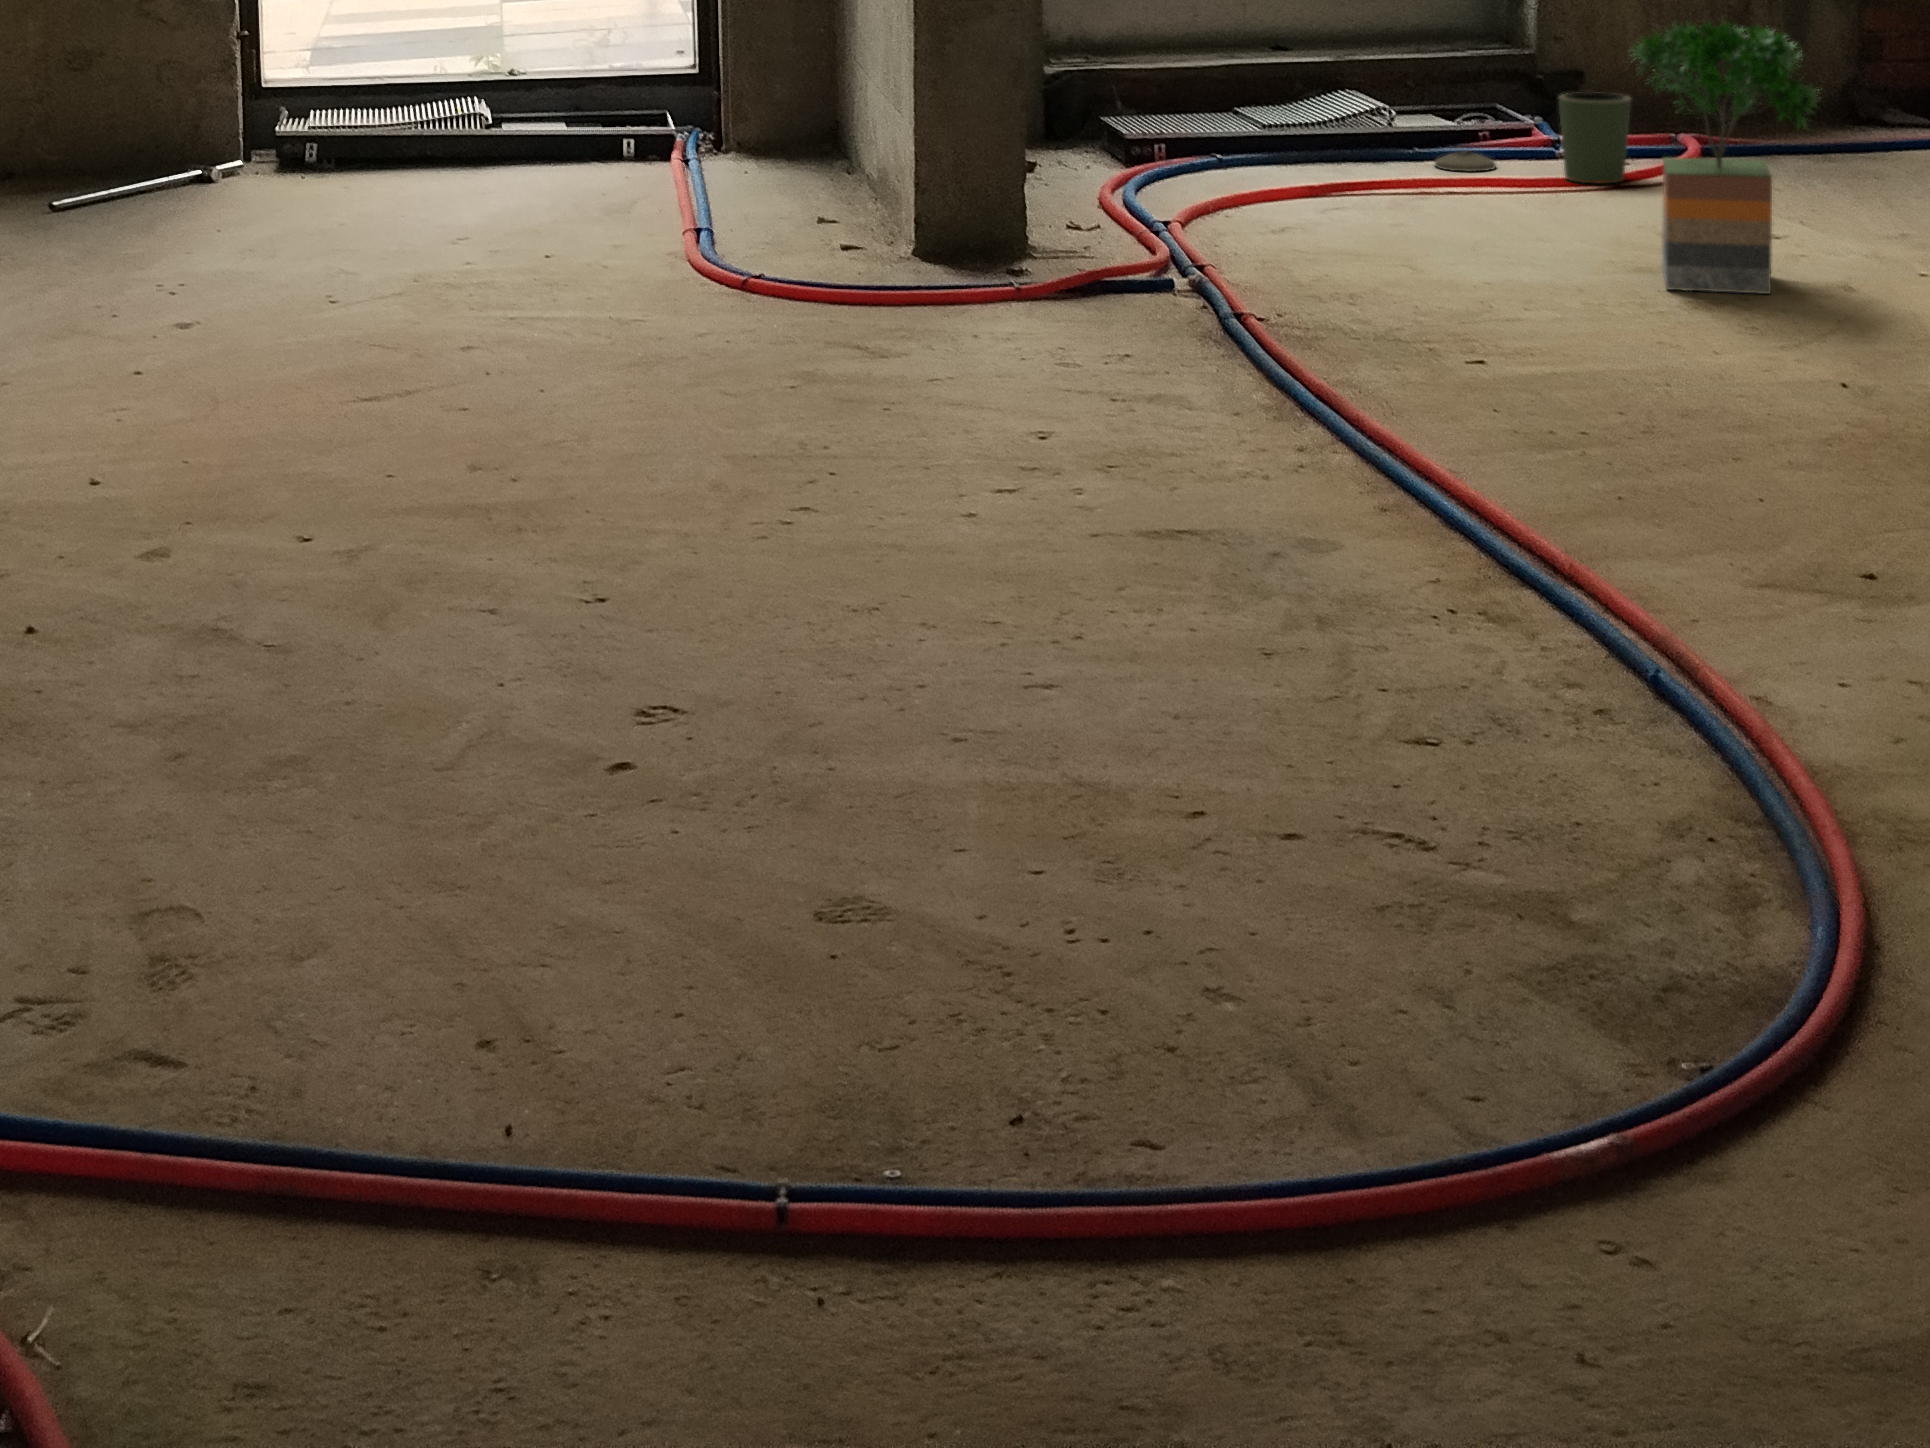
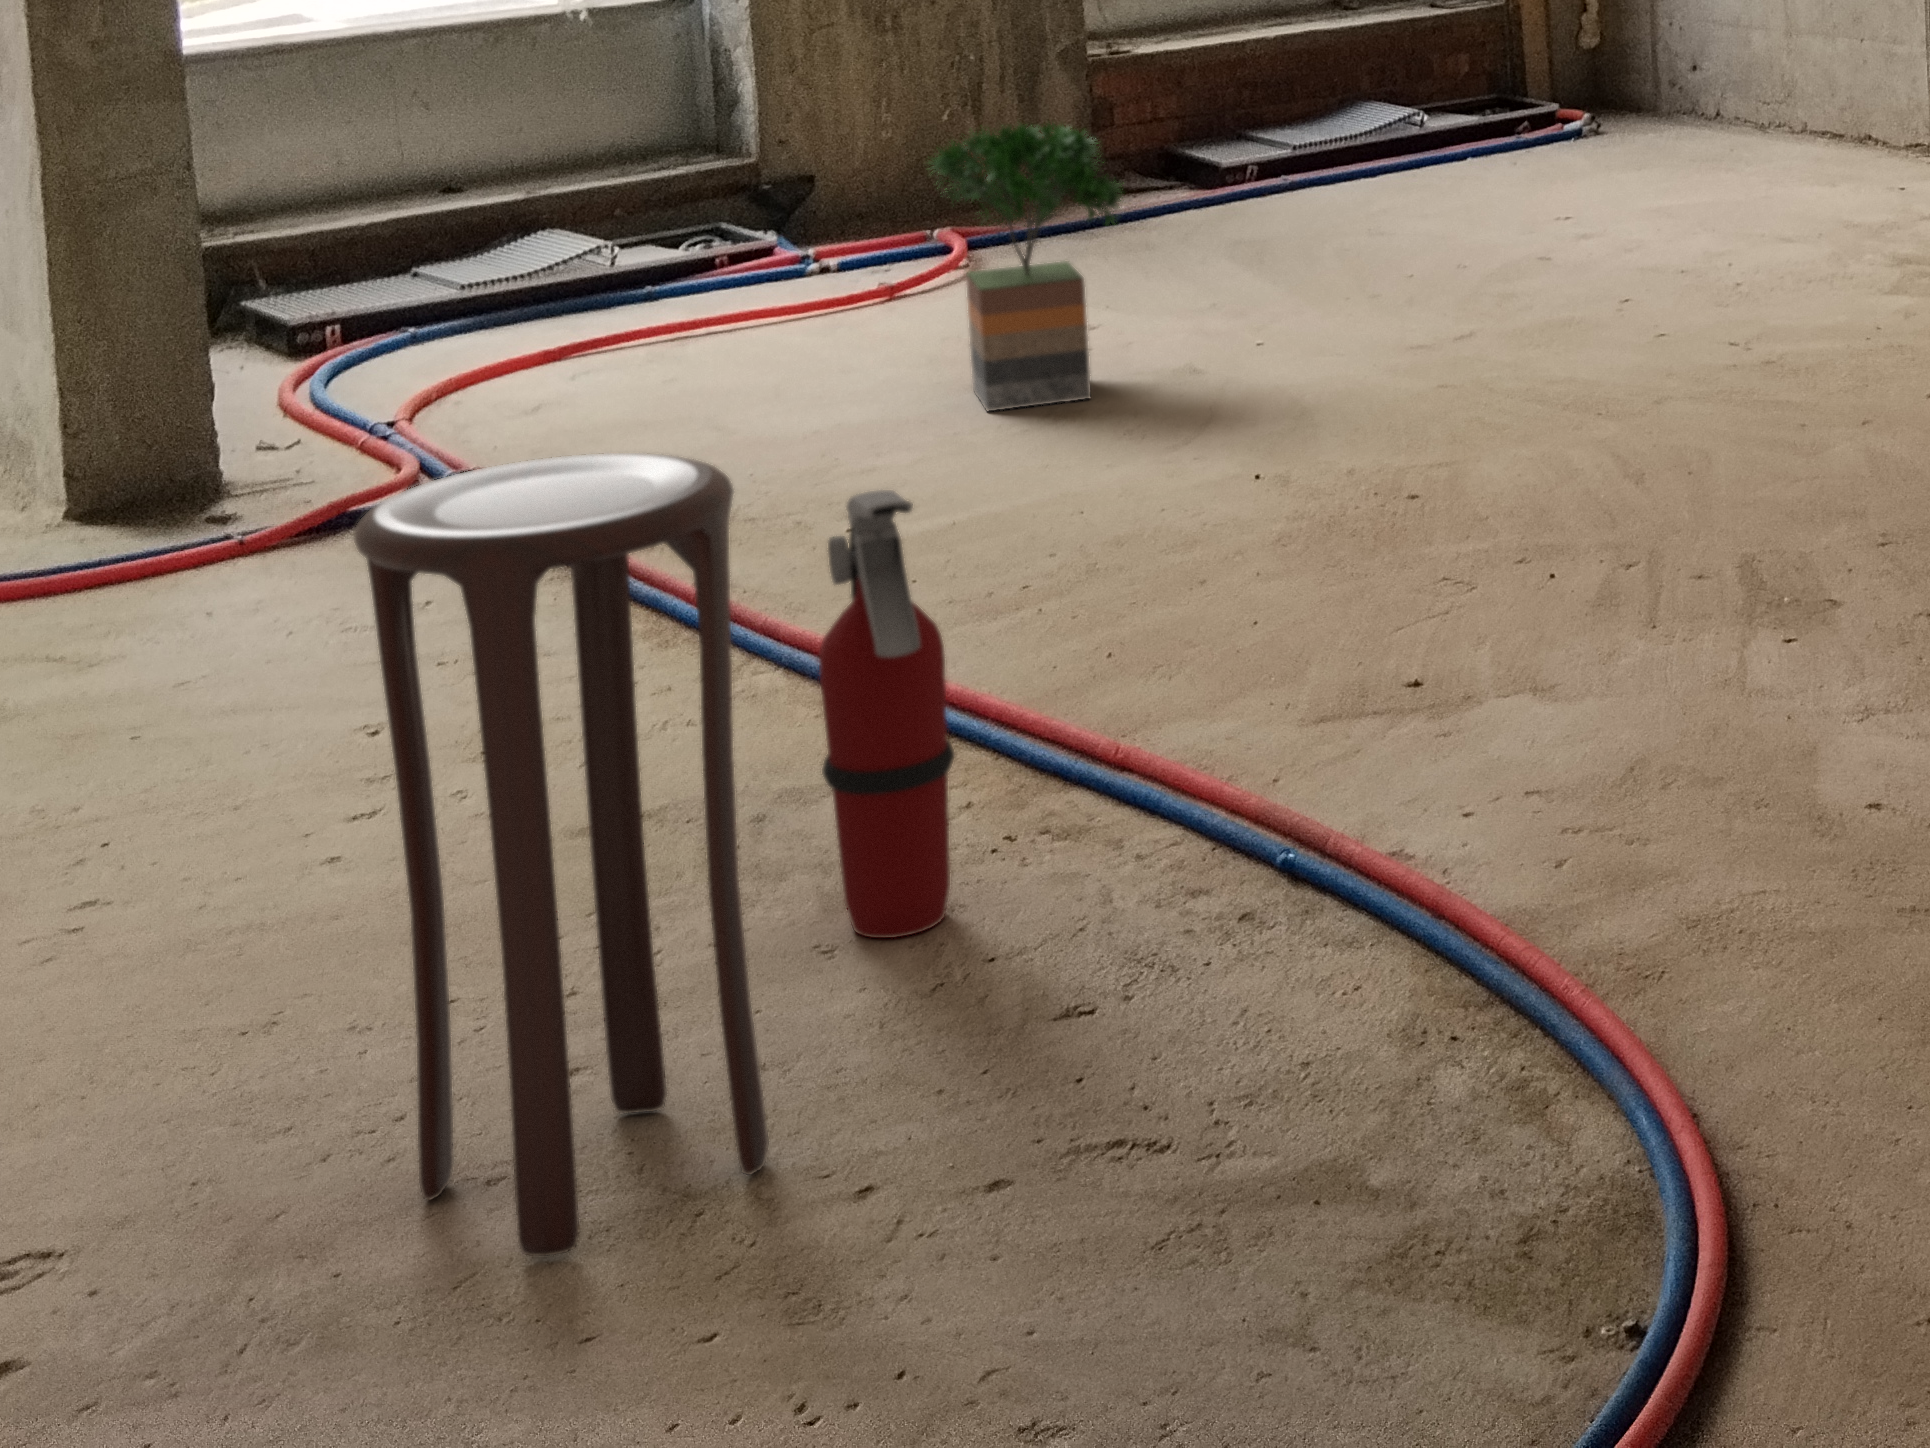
trash can: present [1435,92,1631,184] -> none [674,203,892,311]
stool: none [846,204,1171,921] -> present [354,453,769,1256]
fire extinguisher: none [1313,299,1437,732] -> present [819,490,954,938]

